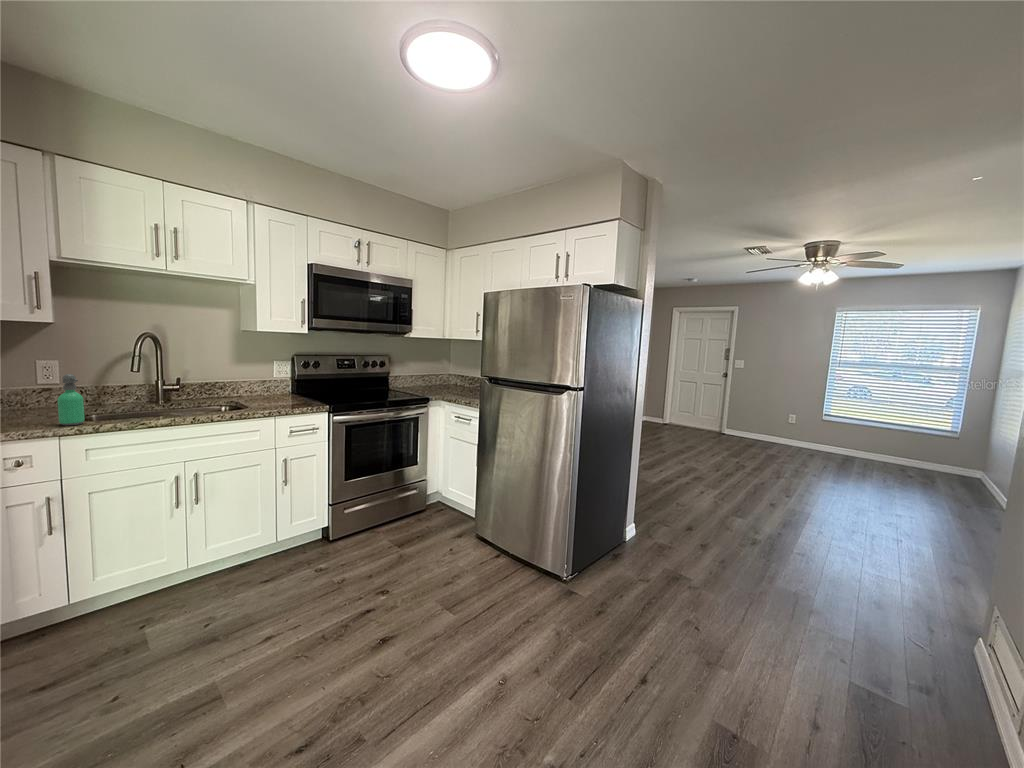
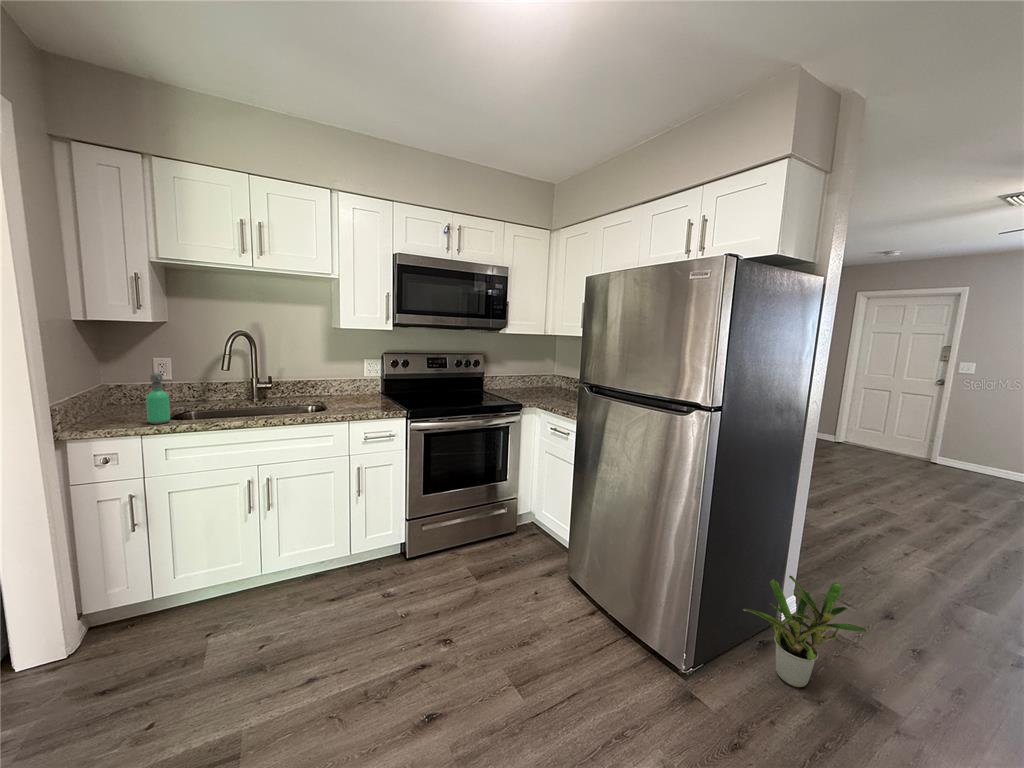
potted plant: none [601,503,672,576] -> present [743,576,868,687]

